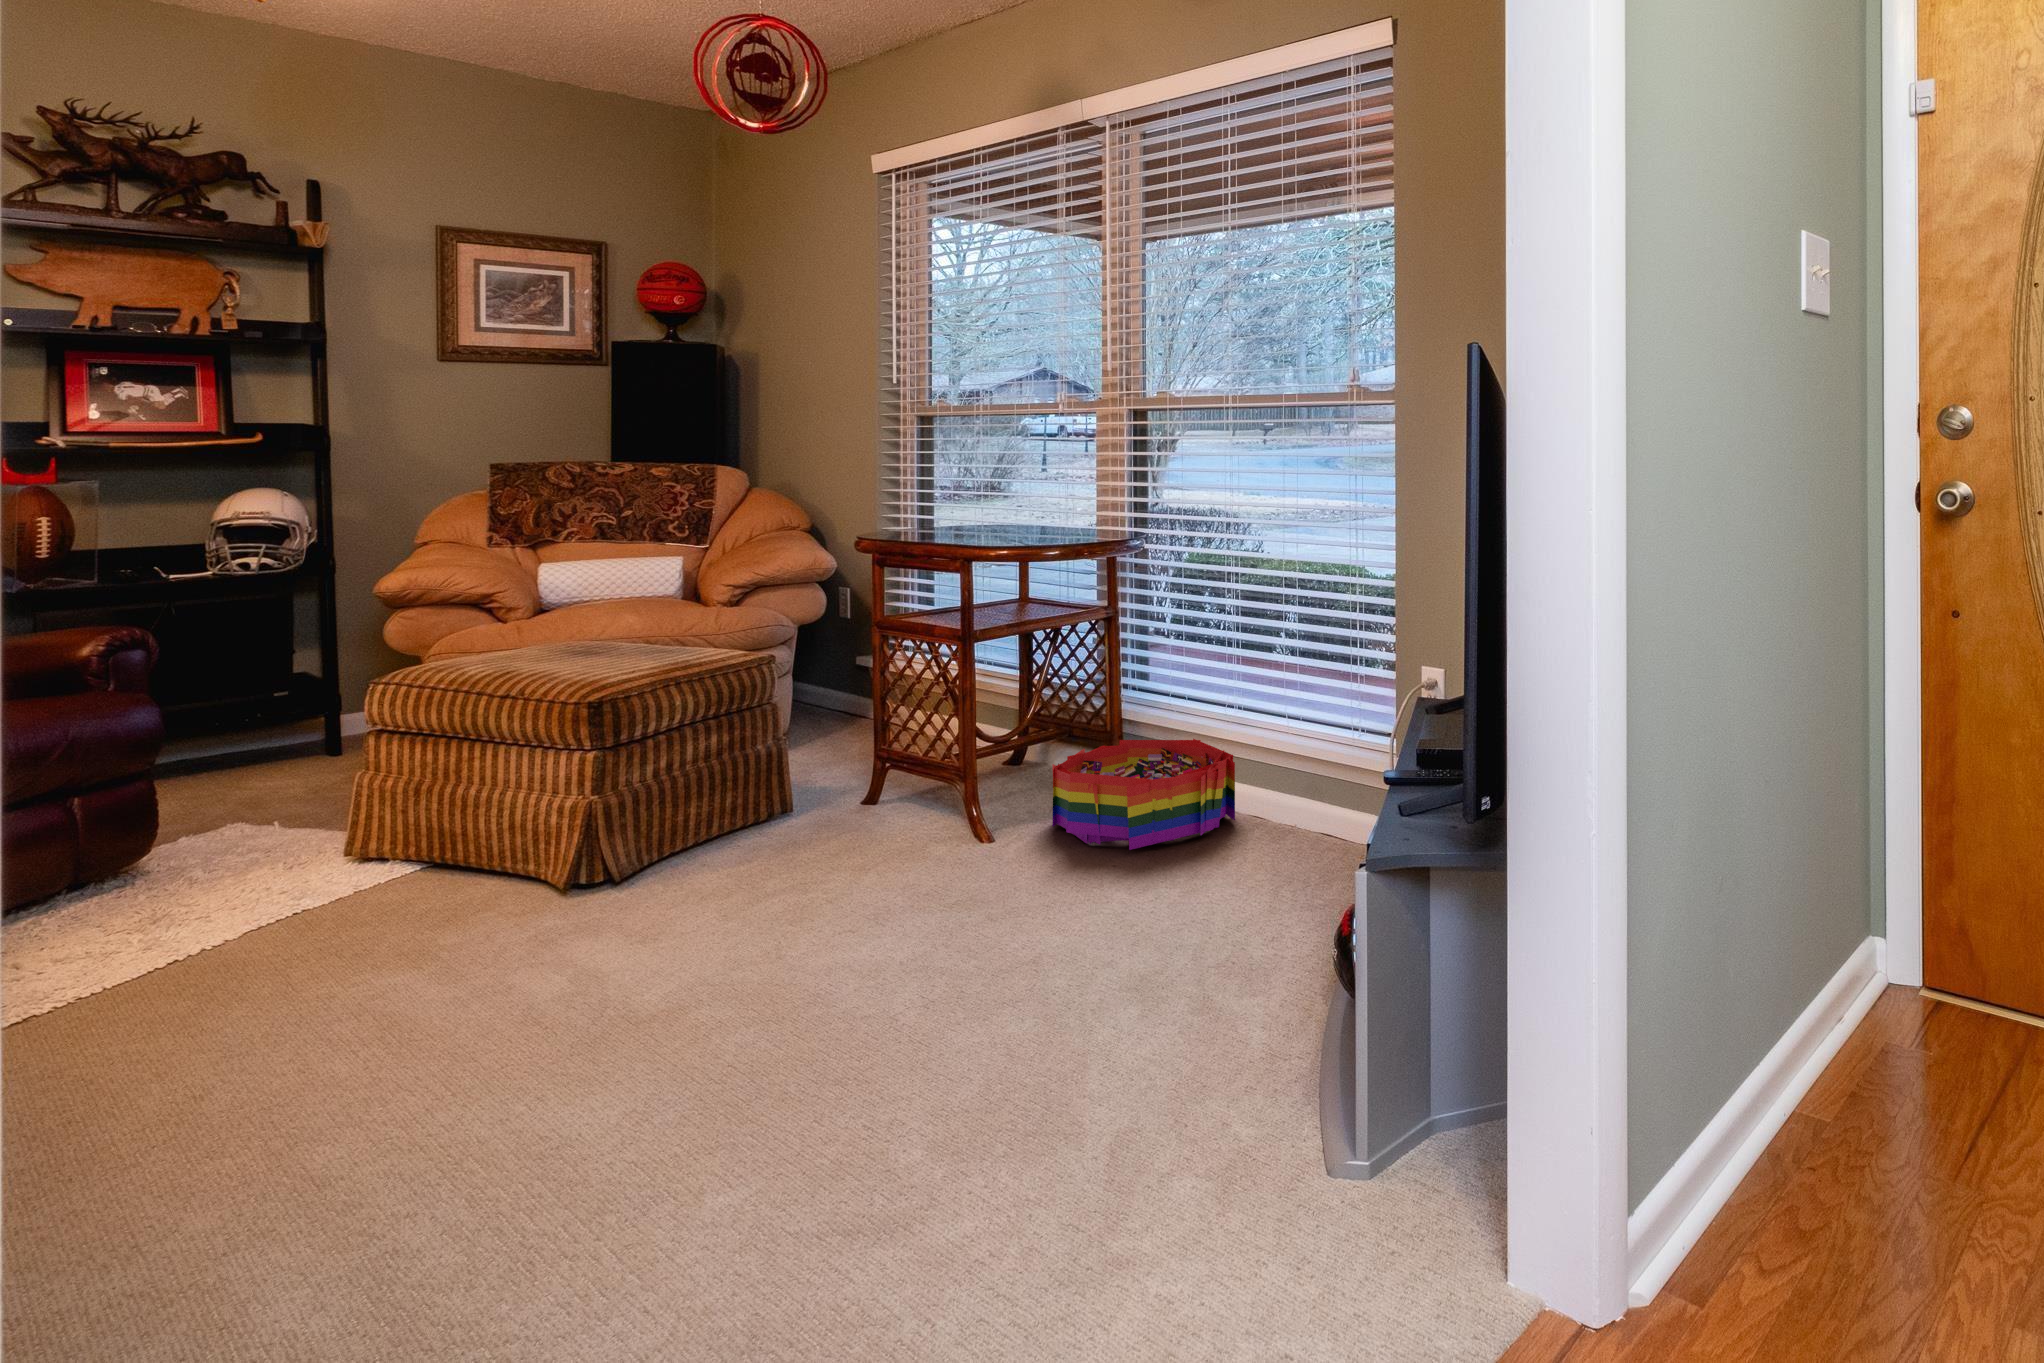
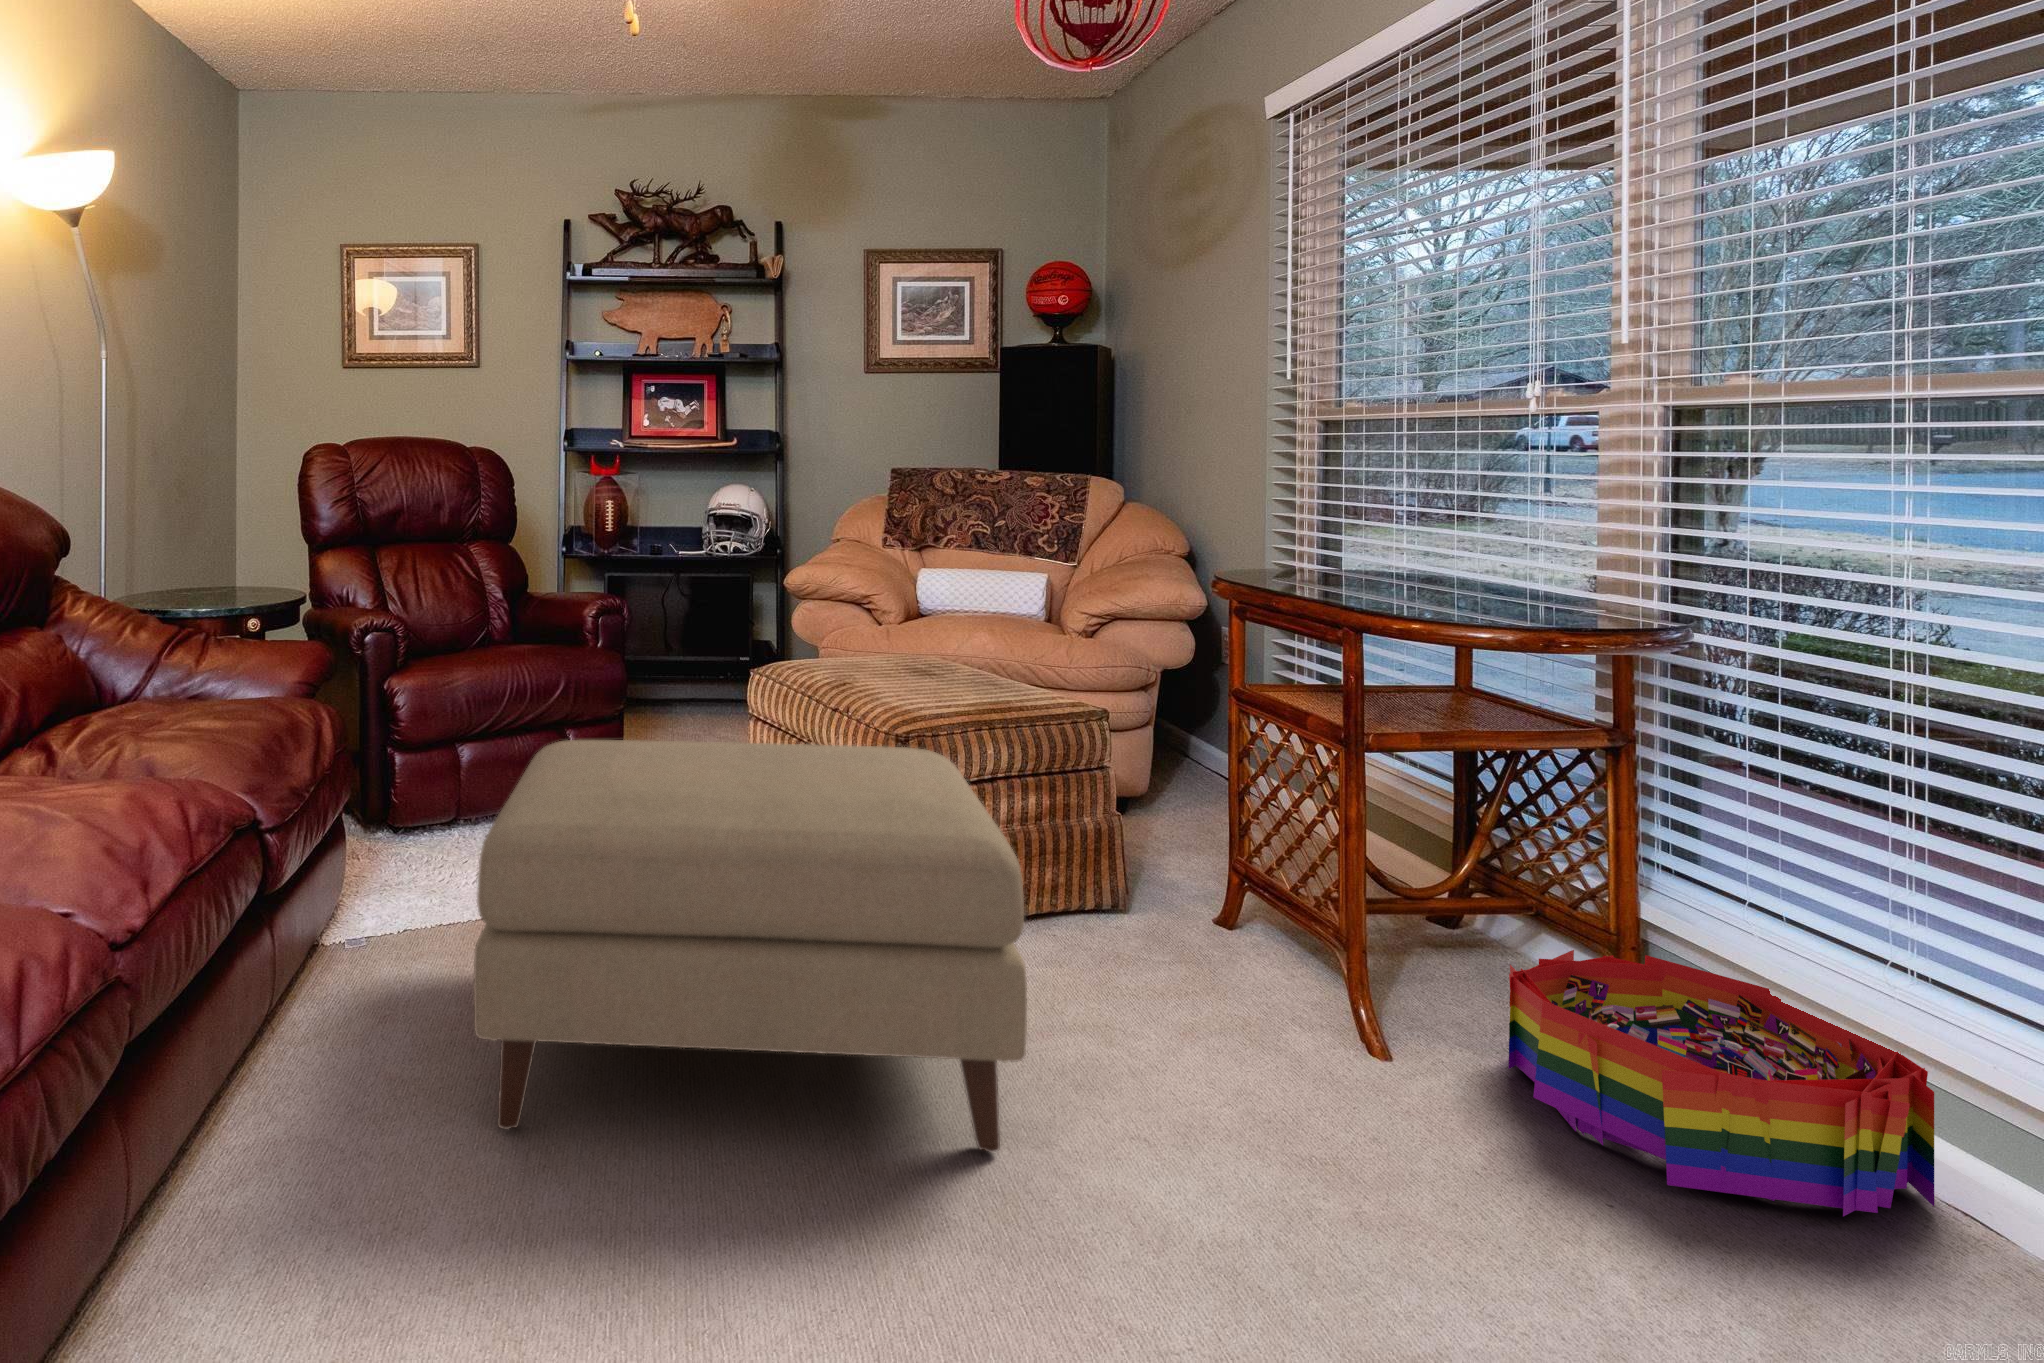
ottoman: none [141,705,759,1142] -> present [474,740,1027,1152]

